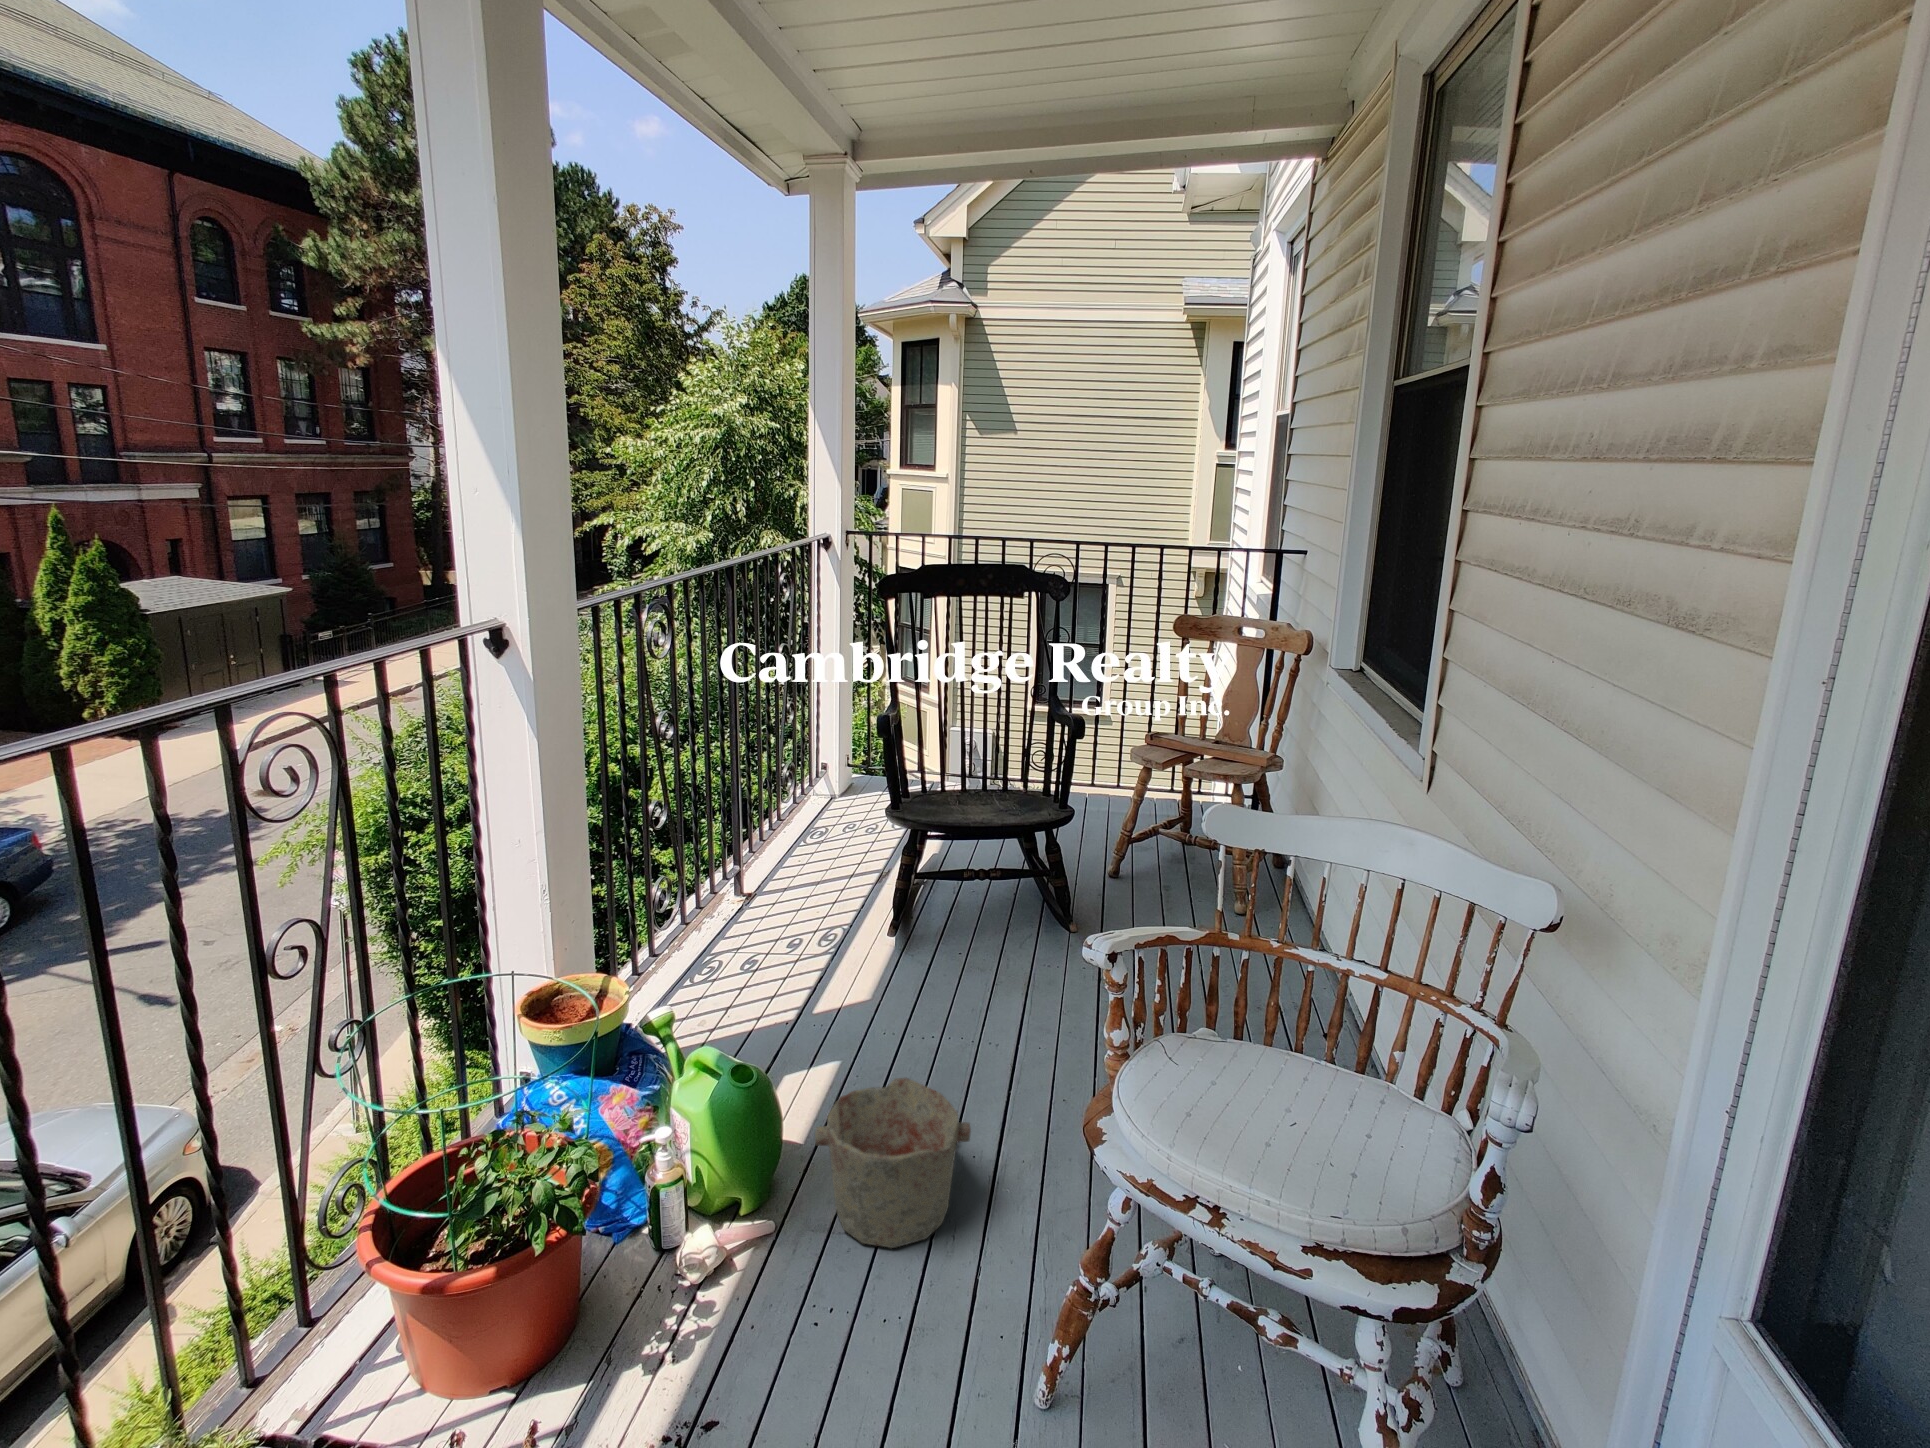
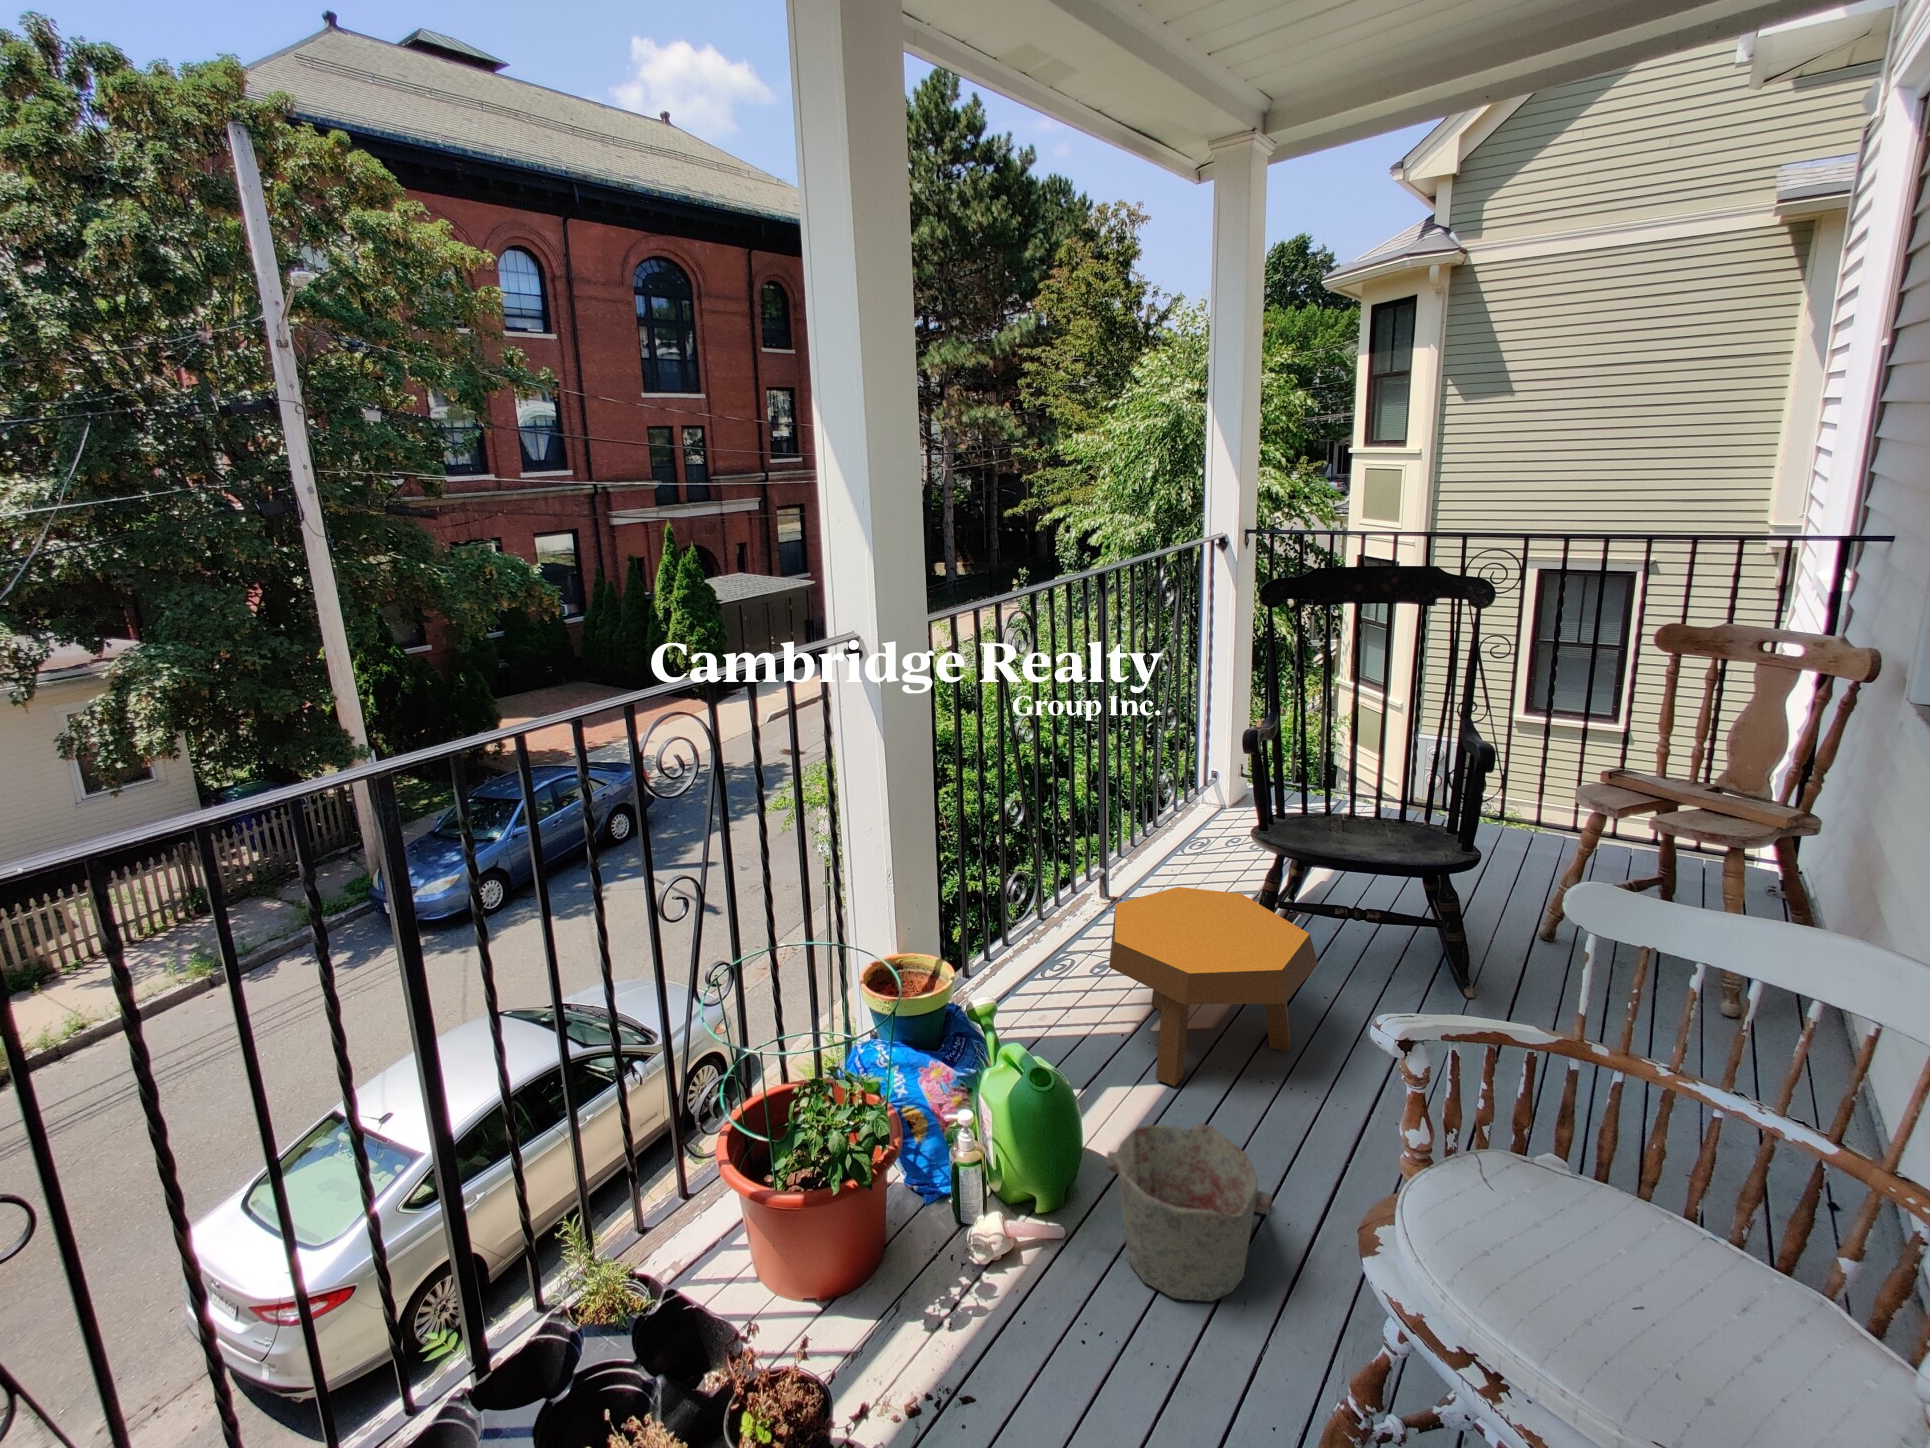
footstool: none [770,868,962,1060] -> present [1109,887,1318,1086]

